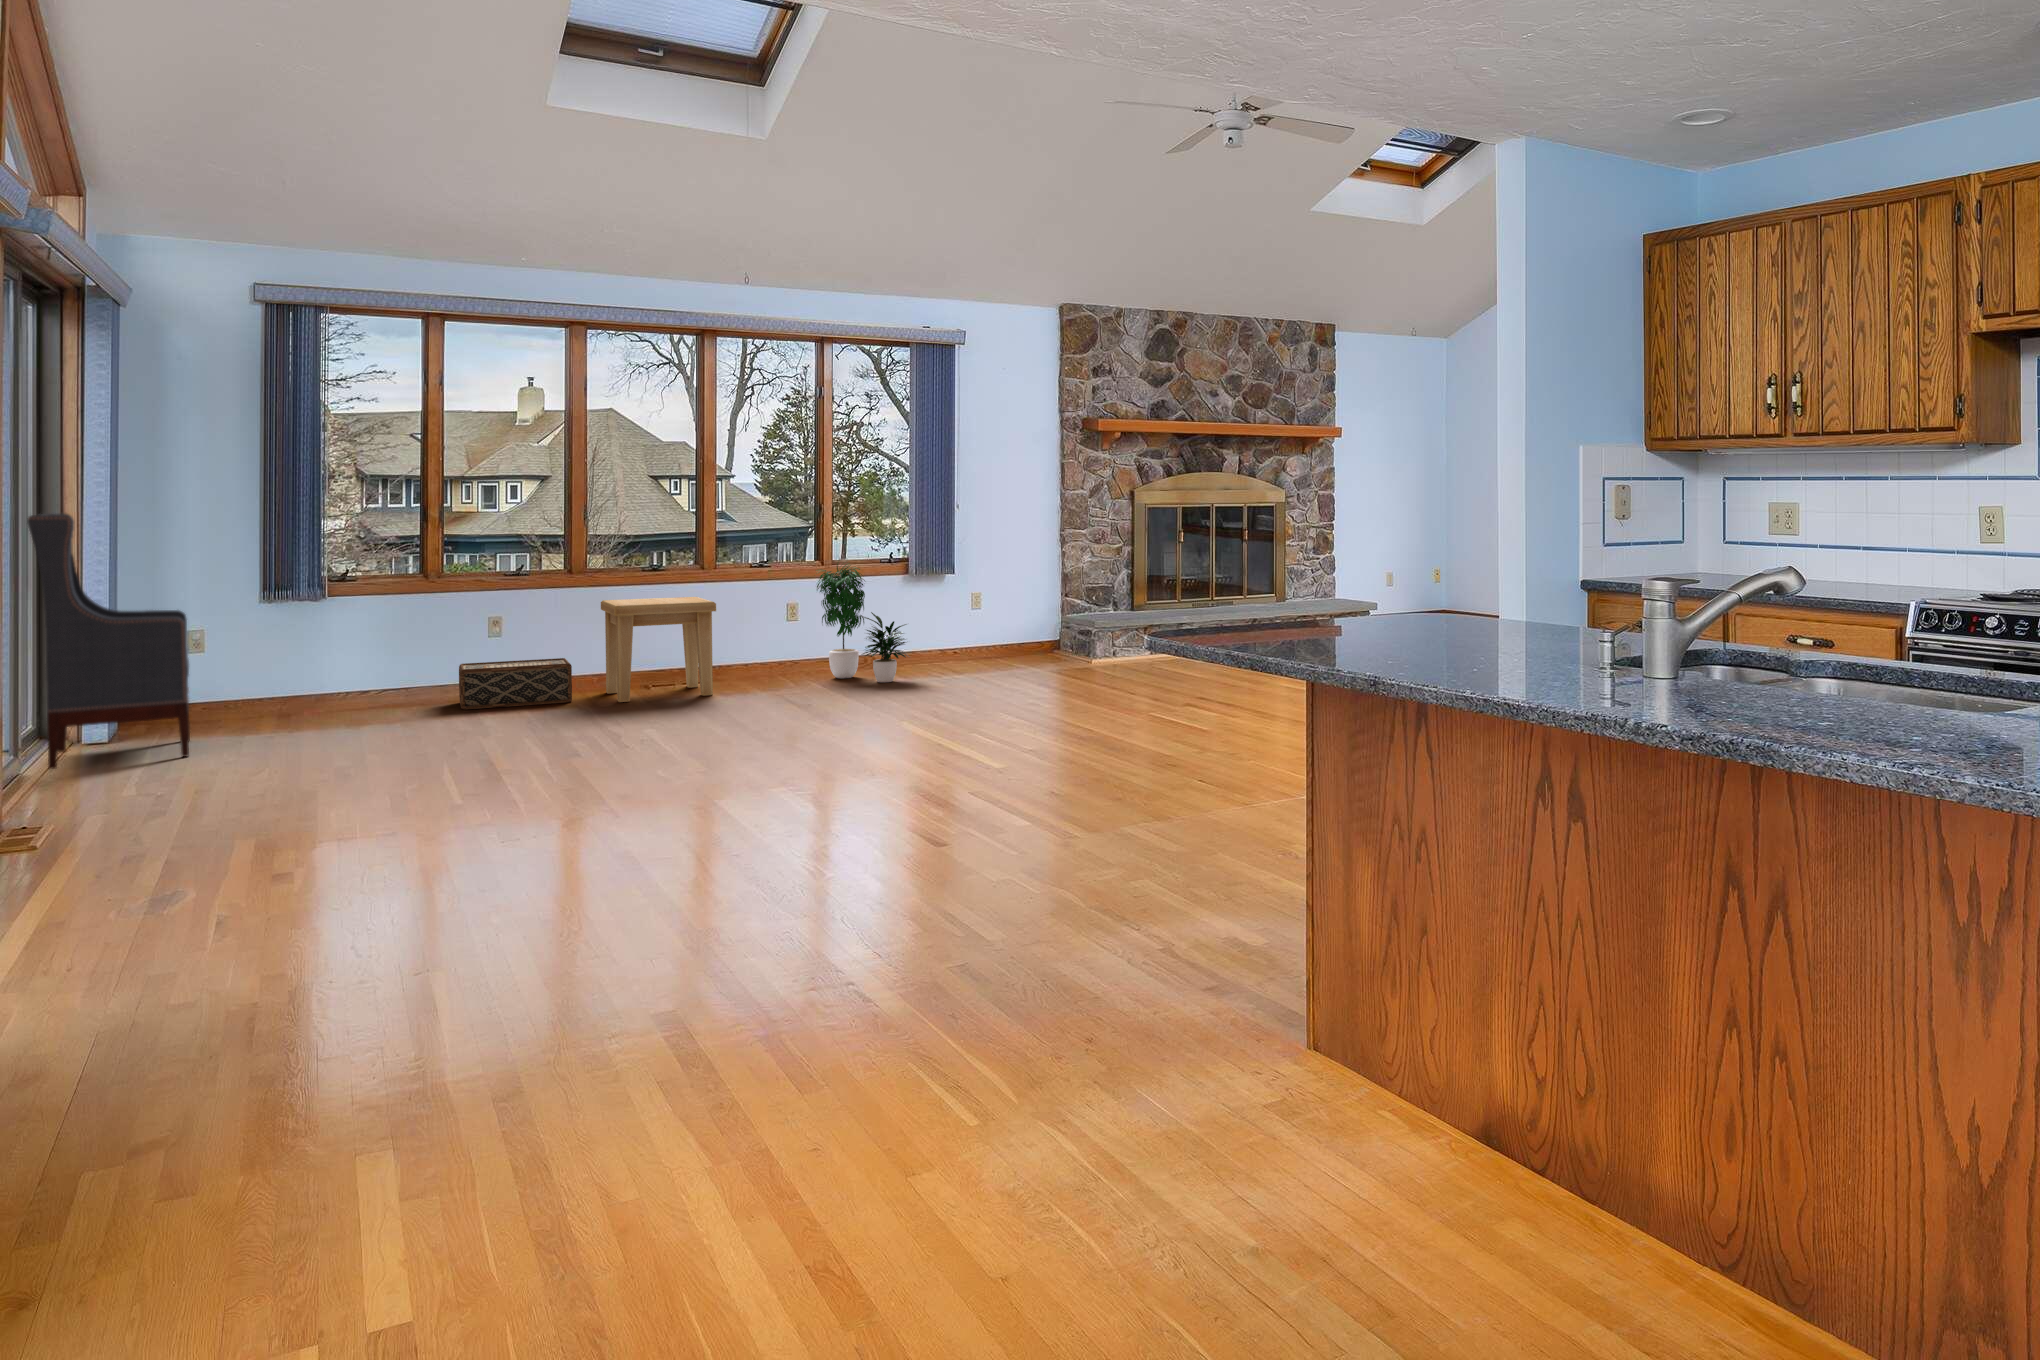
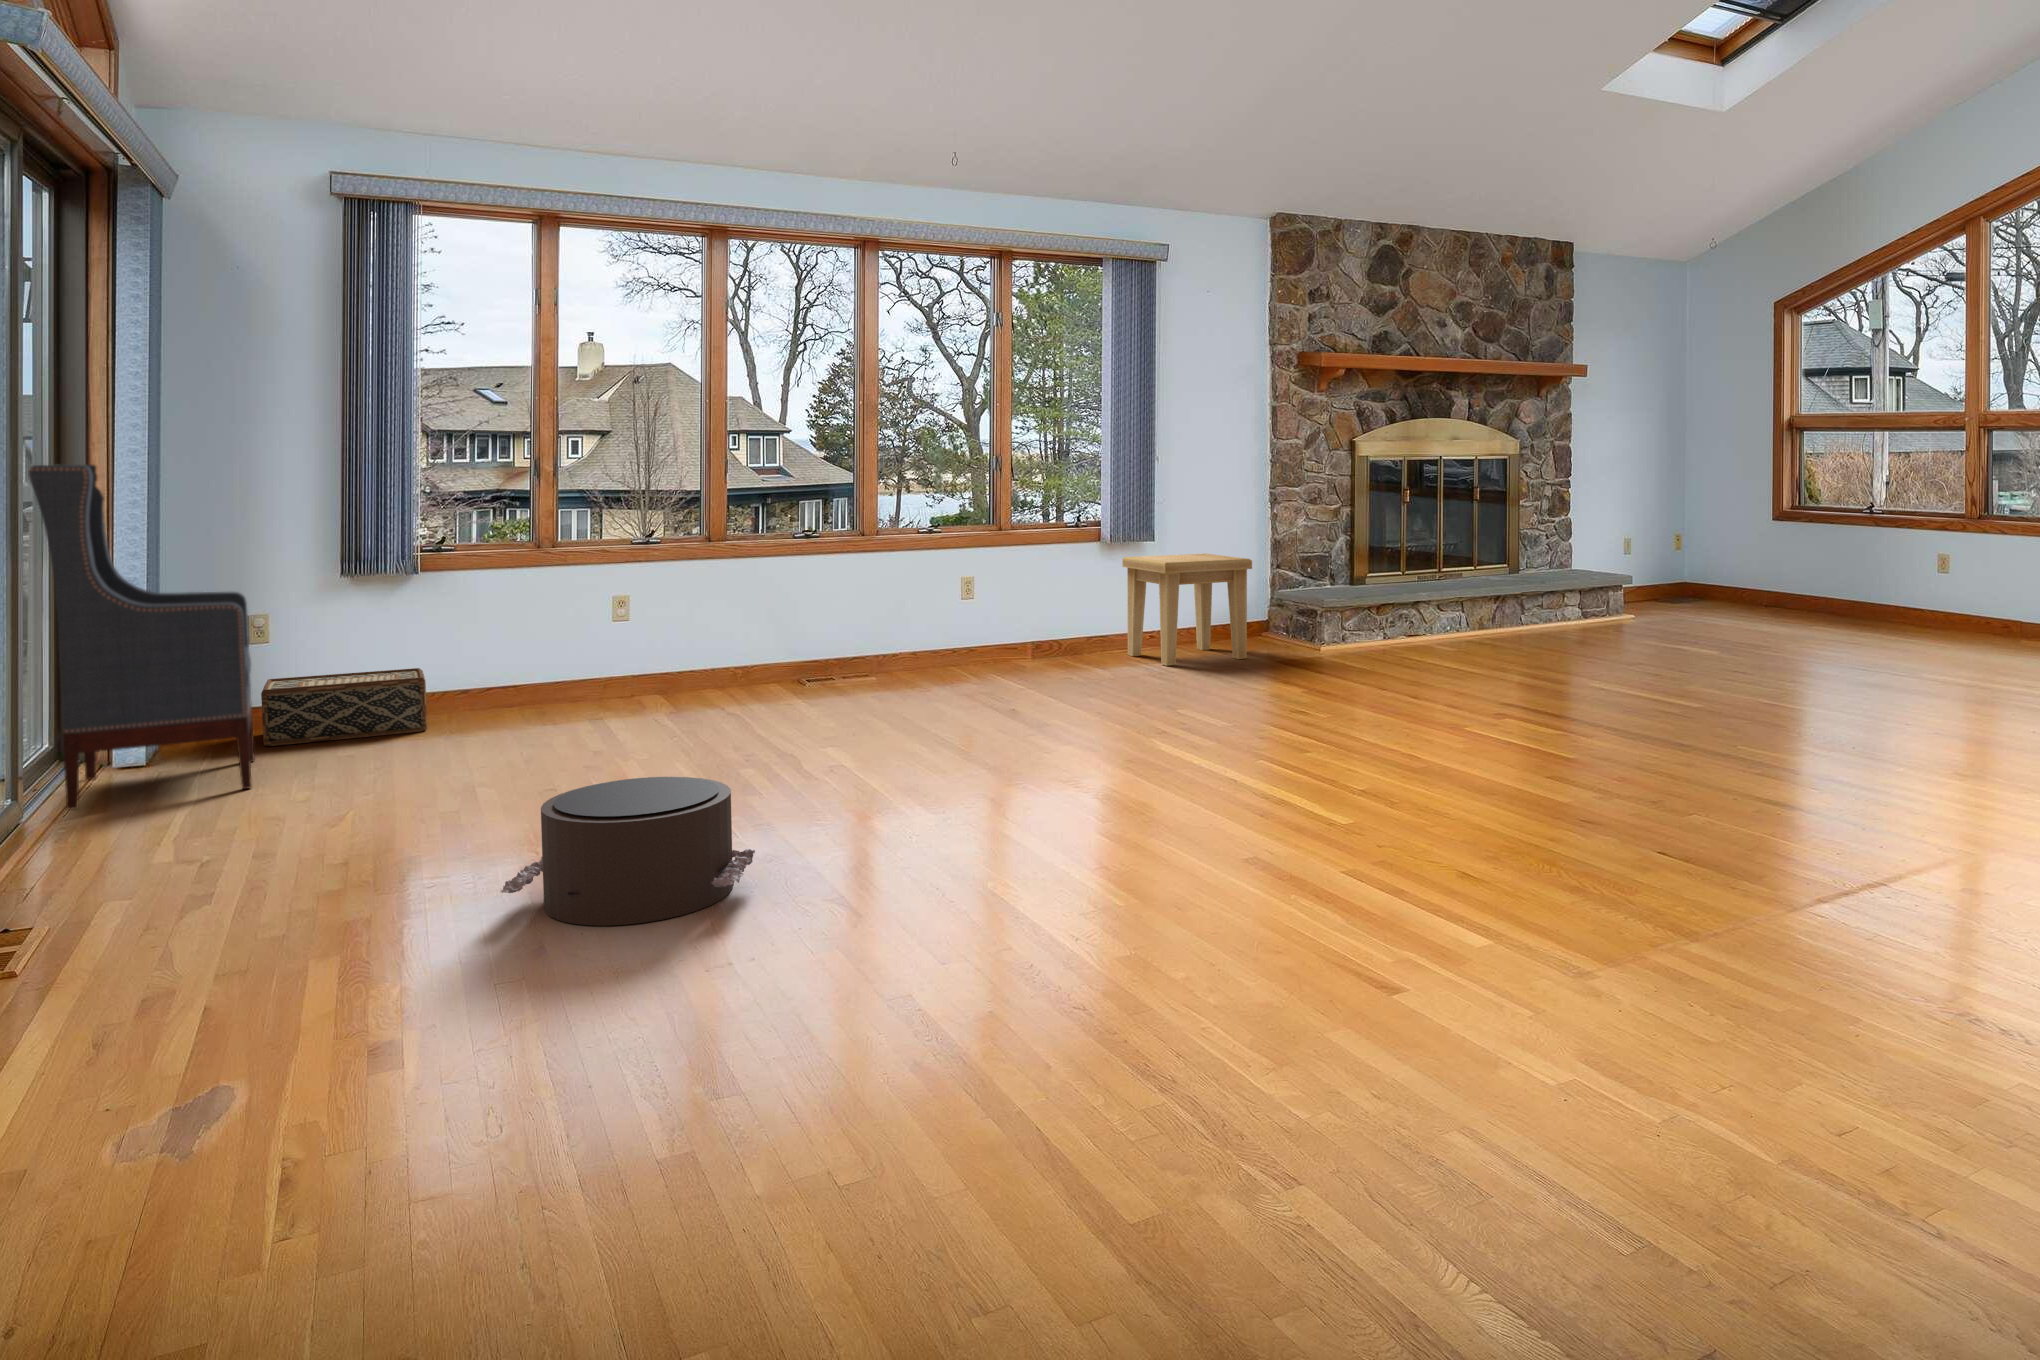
potted plant: present [817,564,908,682] -> none [998,523,1119,676]
side table: present [601,597,716,702] -> present [1122,554,1252,666]
woven basket: present [459,658,572,709] -> present [261,668,427,746]
pouf: none [367,733,551,824] -> present [501,777,755,926]

